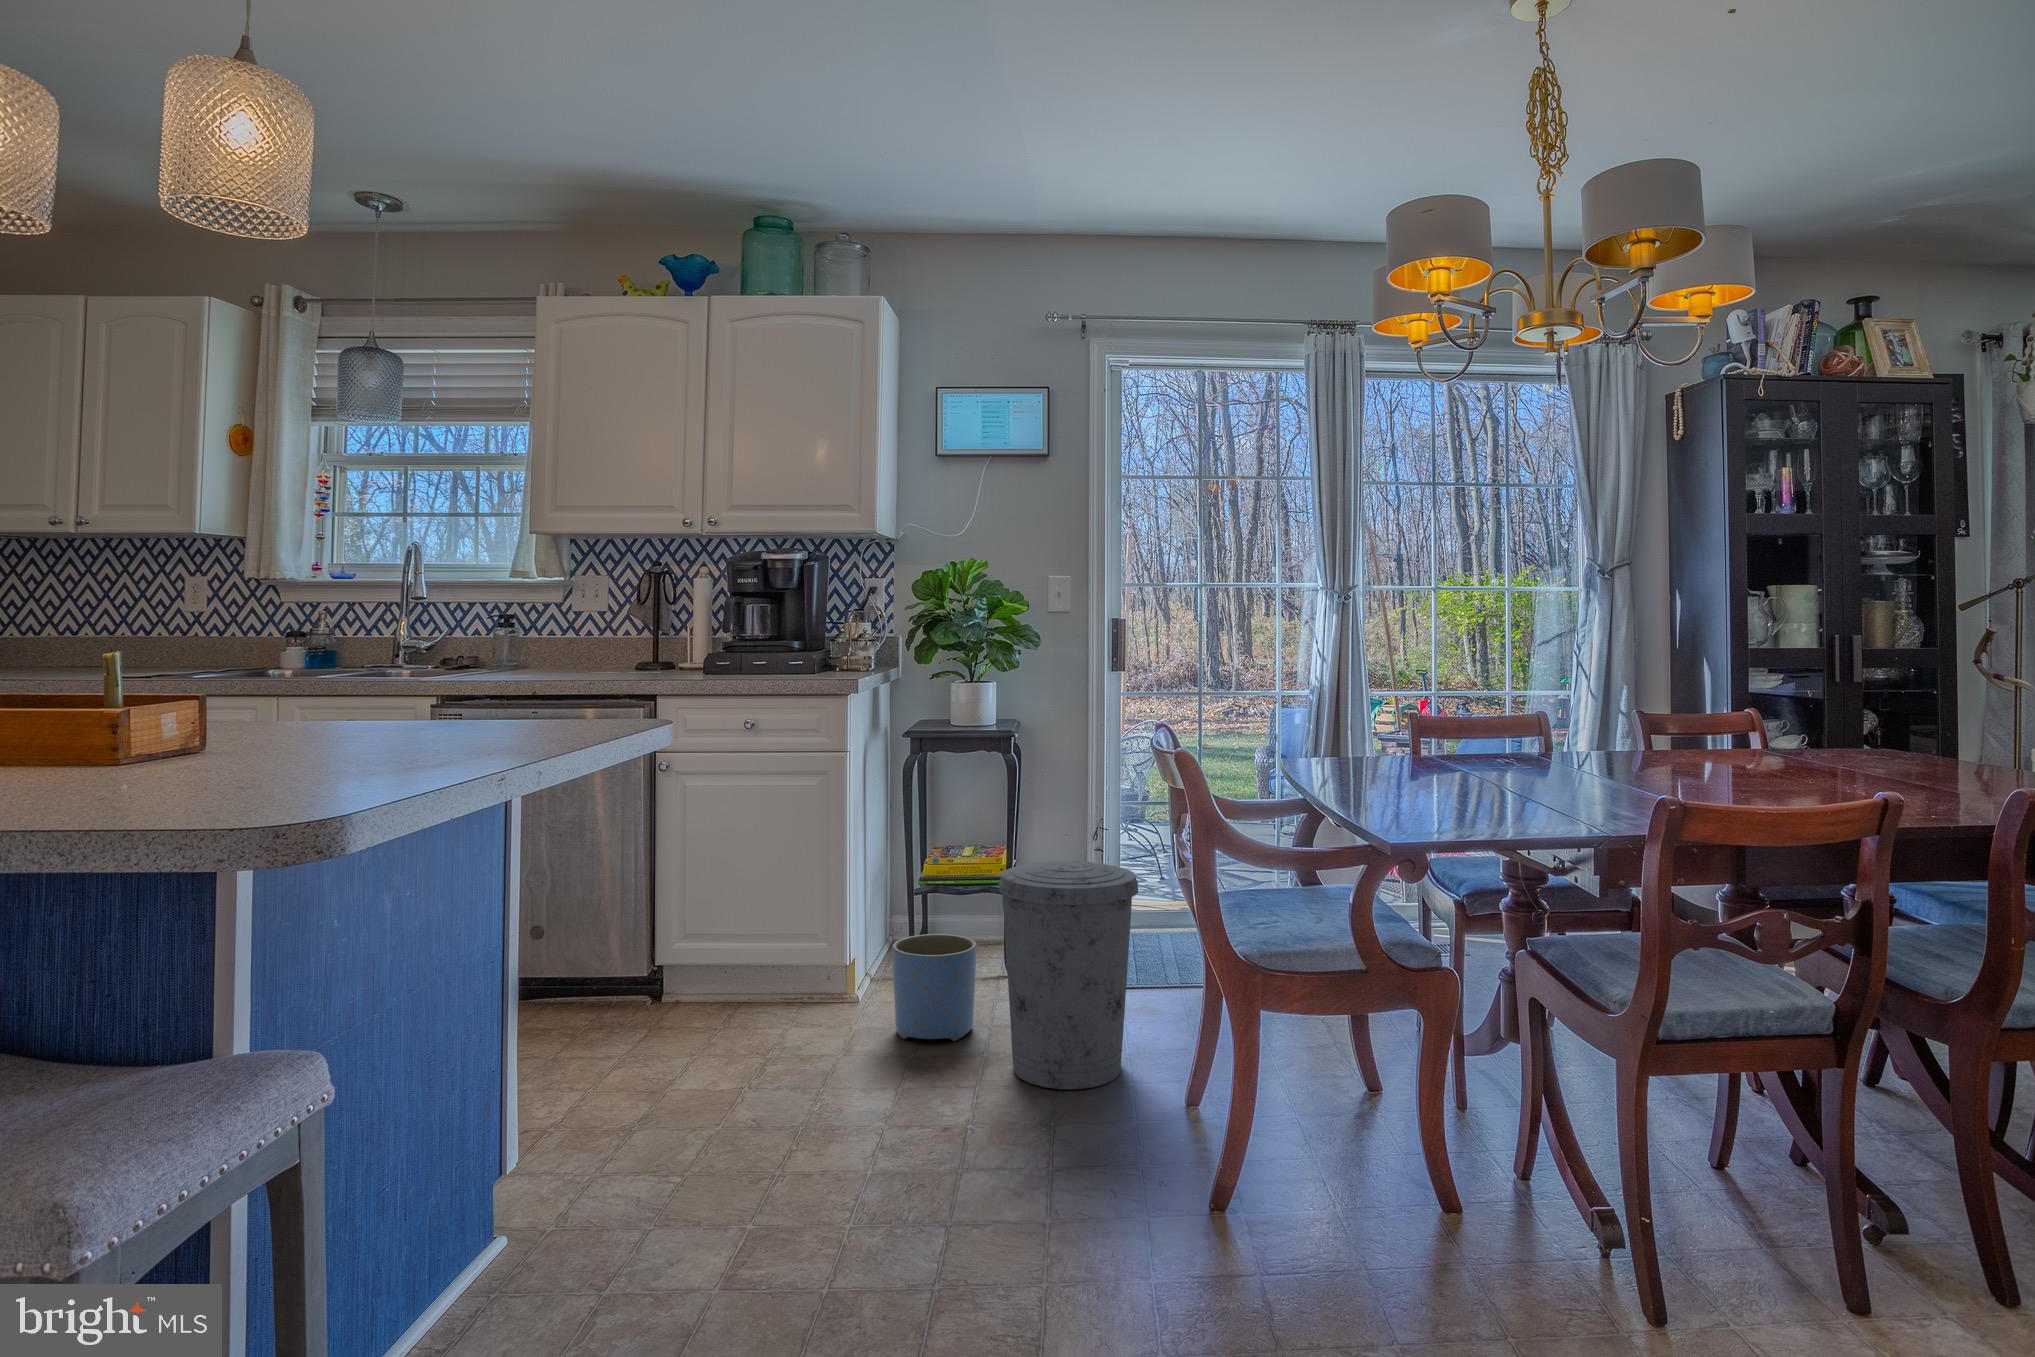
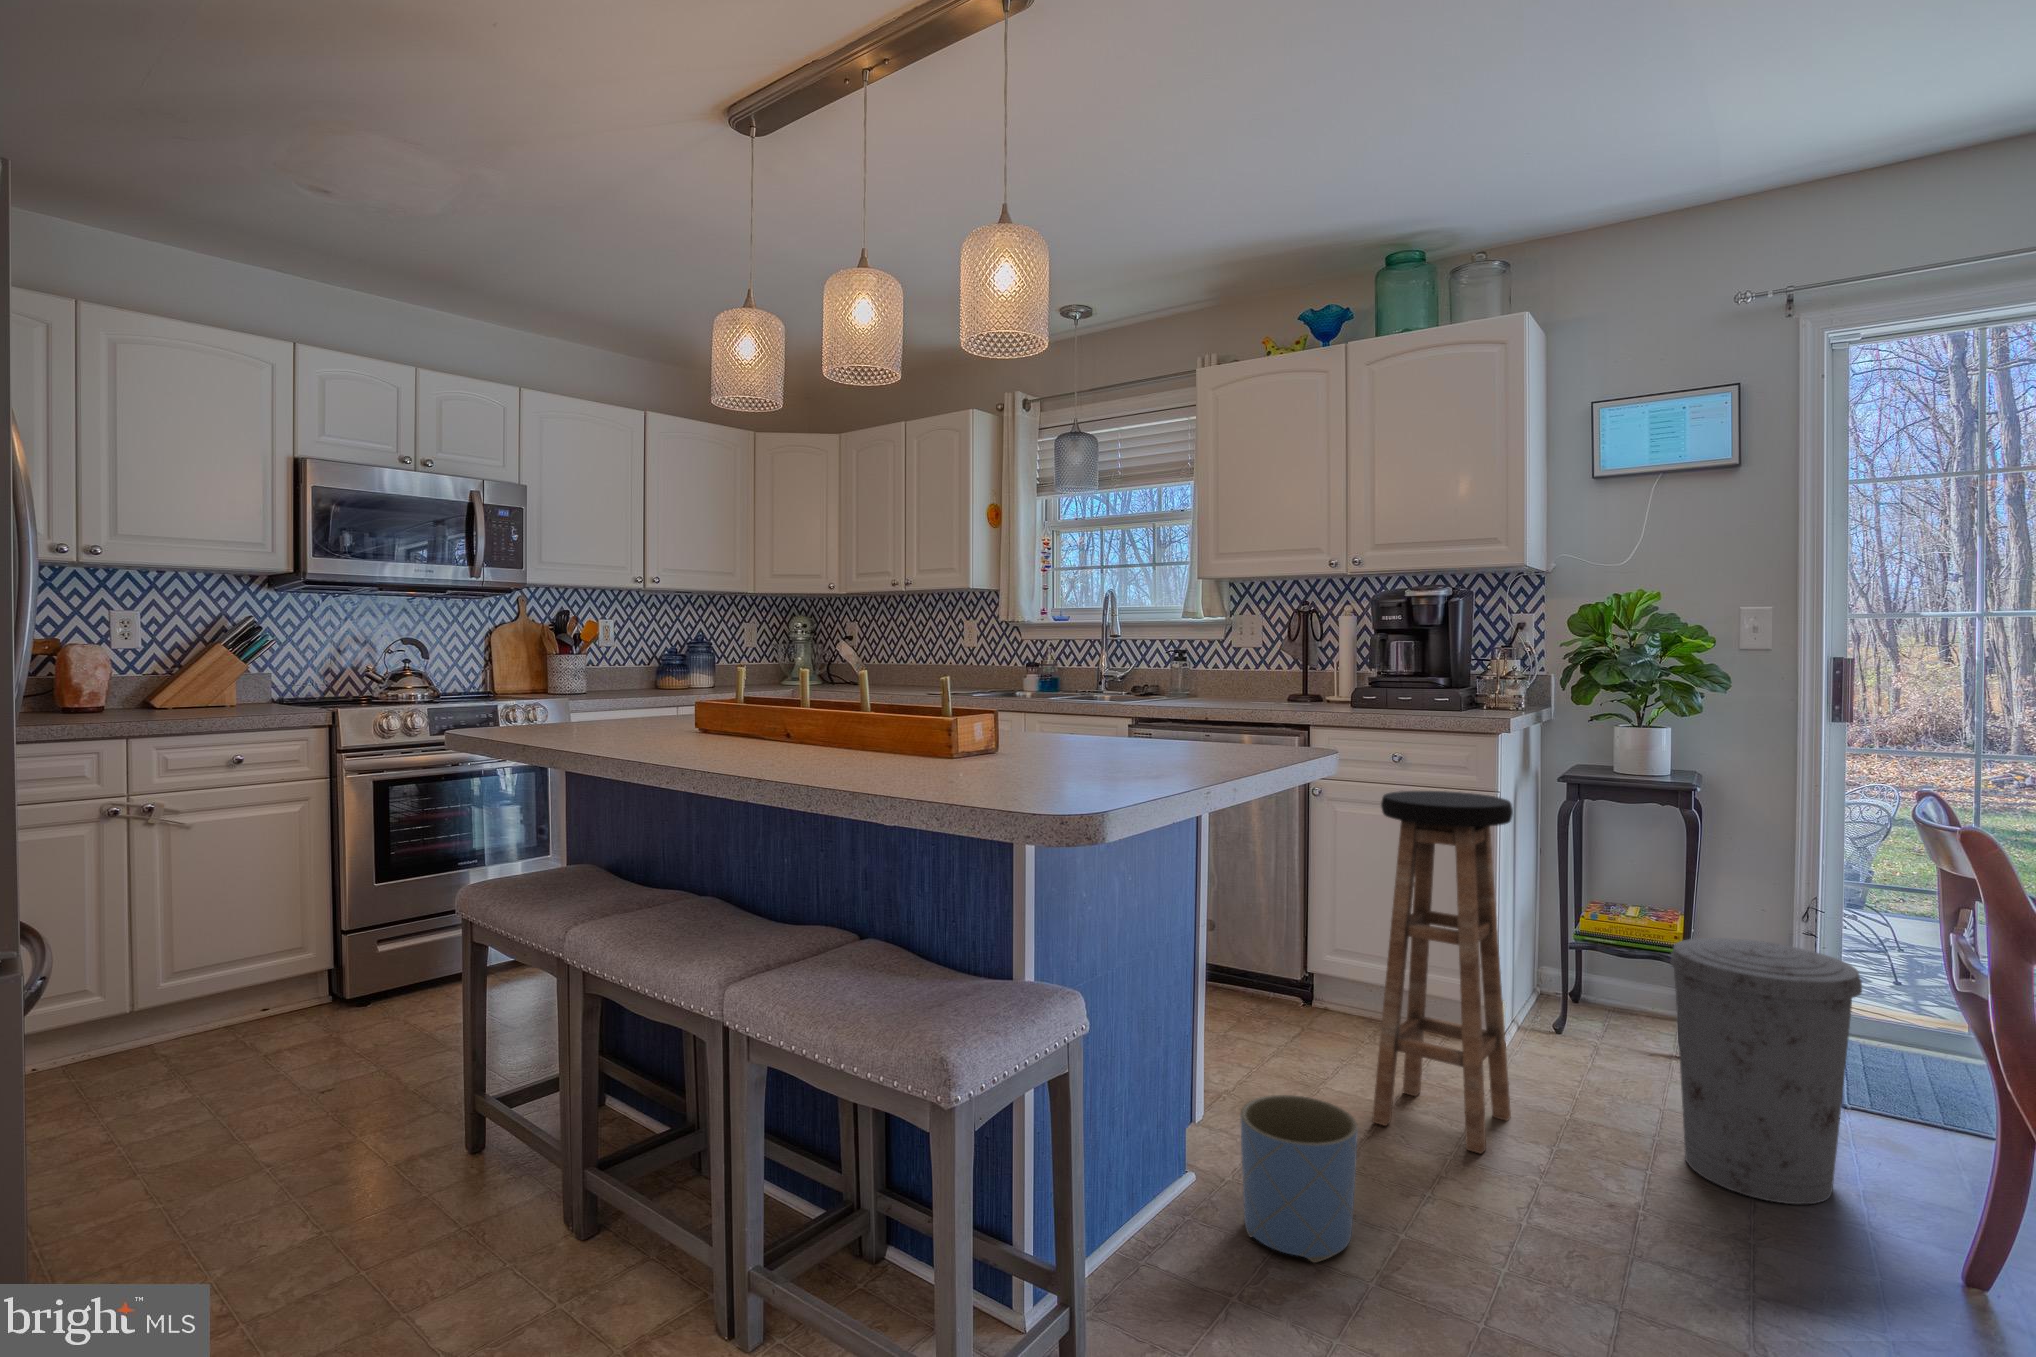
bar stool: none [729,746,866,1111] -> present [1372,791,1513,1154]
planter: present [892,934,976,1041] -> present [1240,1095,1358,1263]

